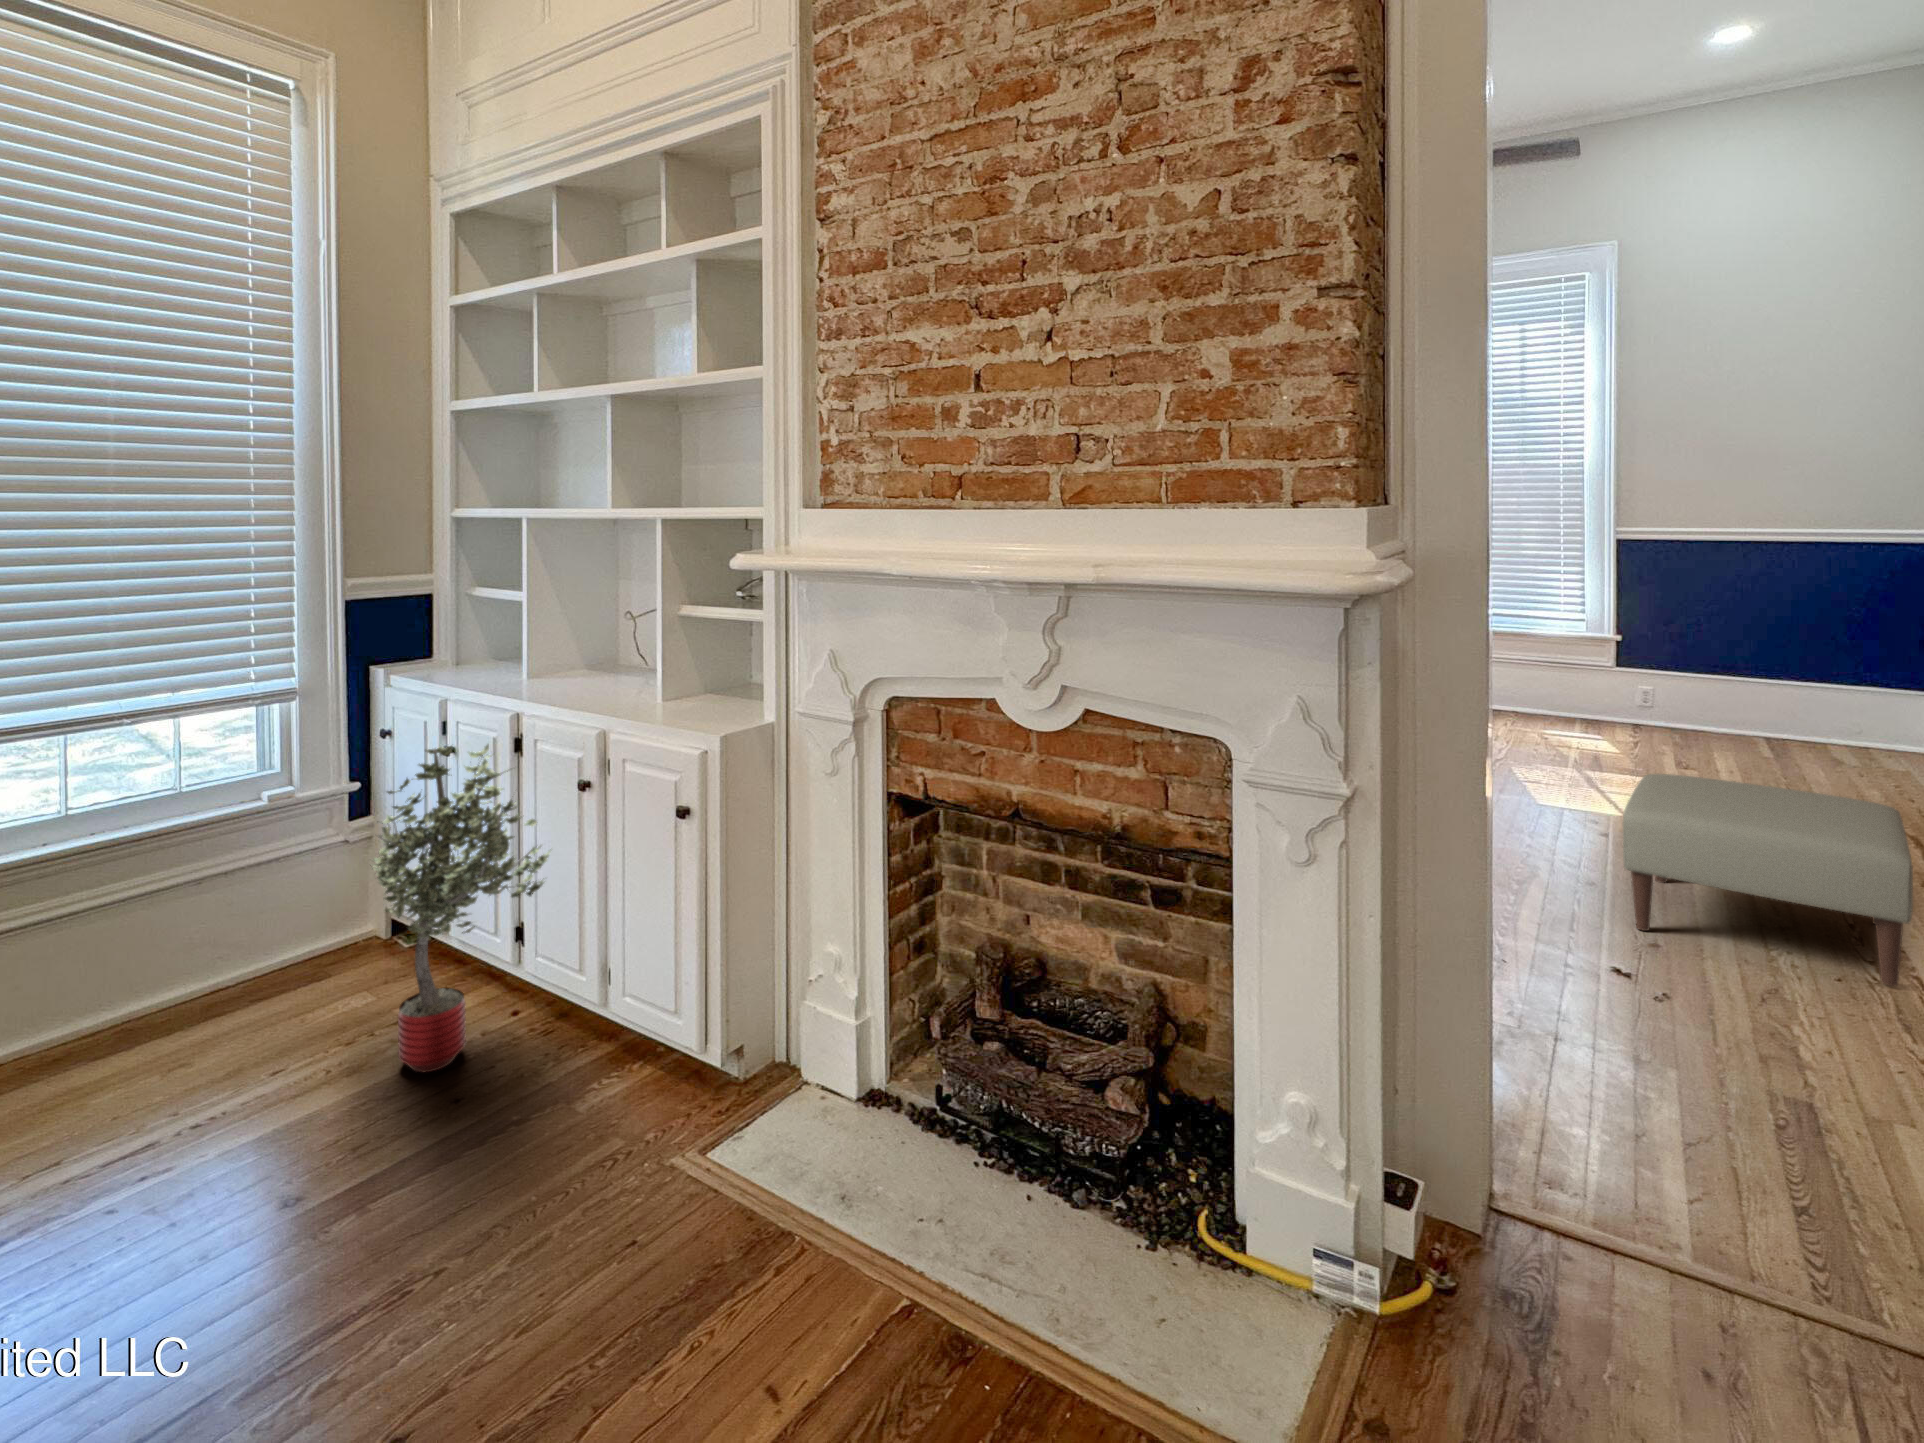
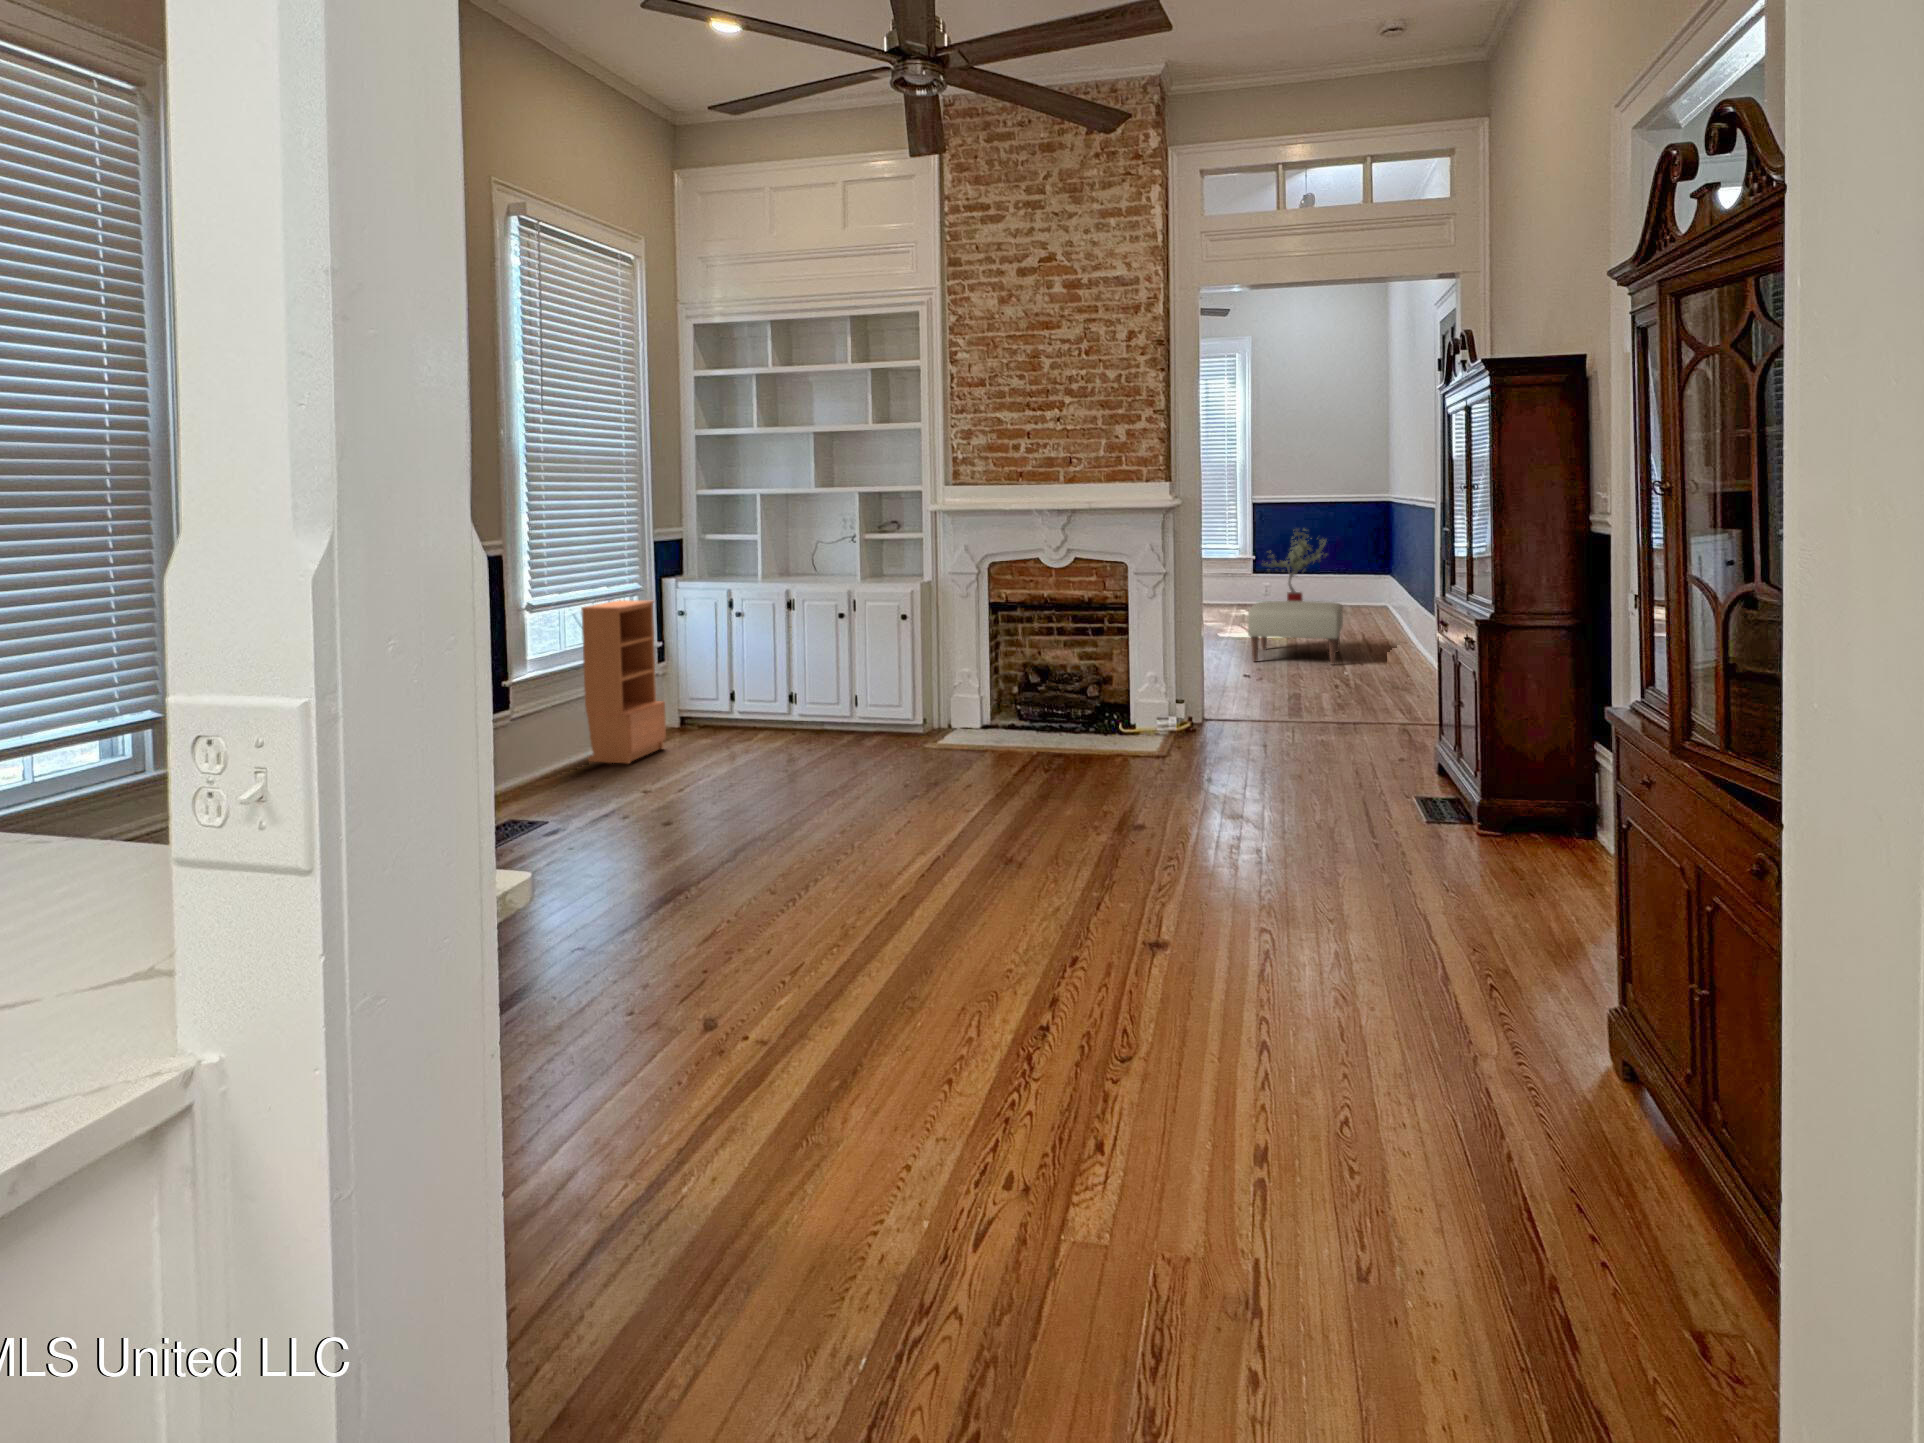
bookcase: none [72,719,243,1076] -> present [581,600,666,763]
potted tree: present [372,744,551,1072] -> present [1264,529,1326,601]

